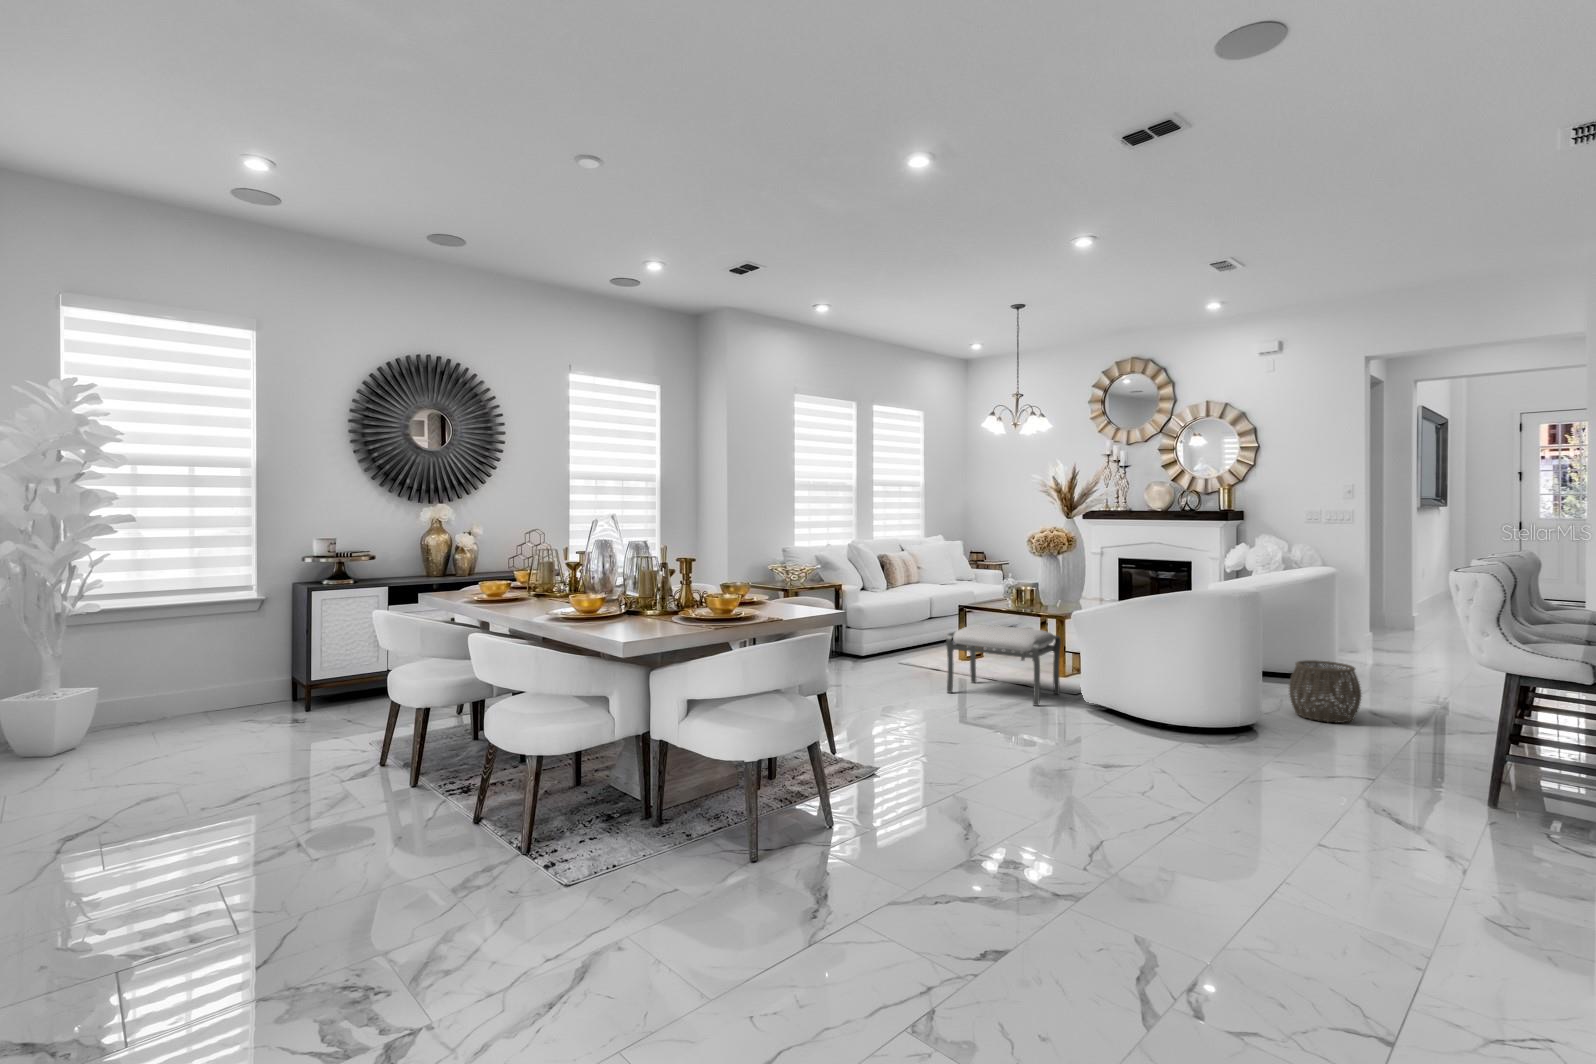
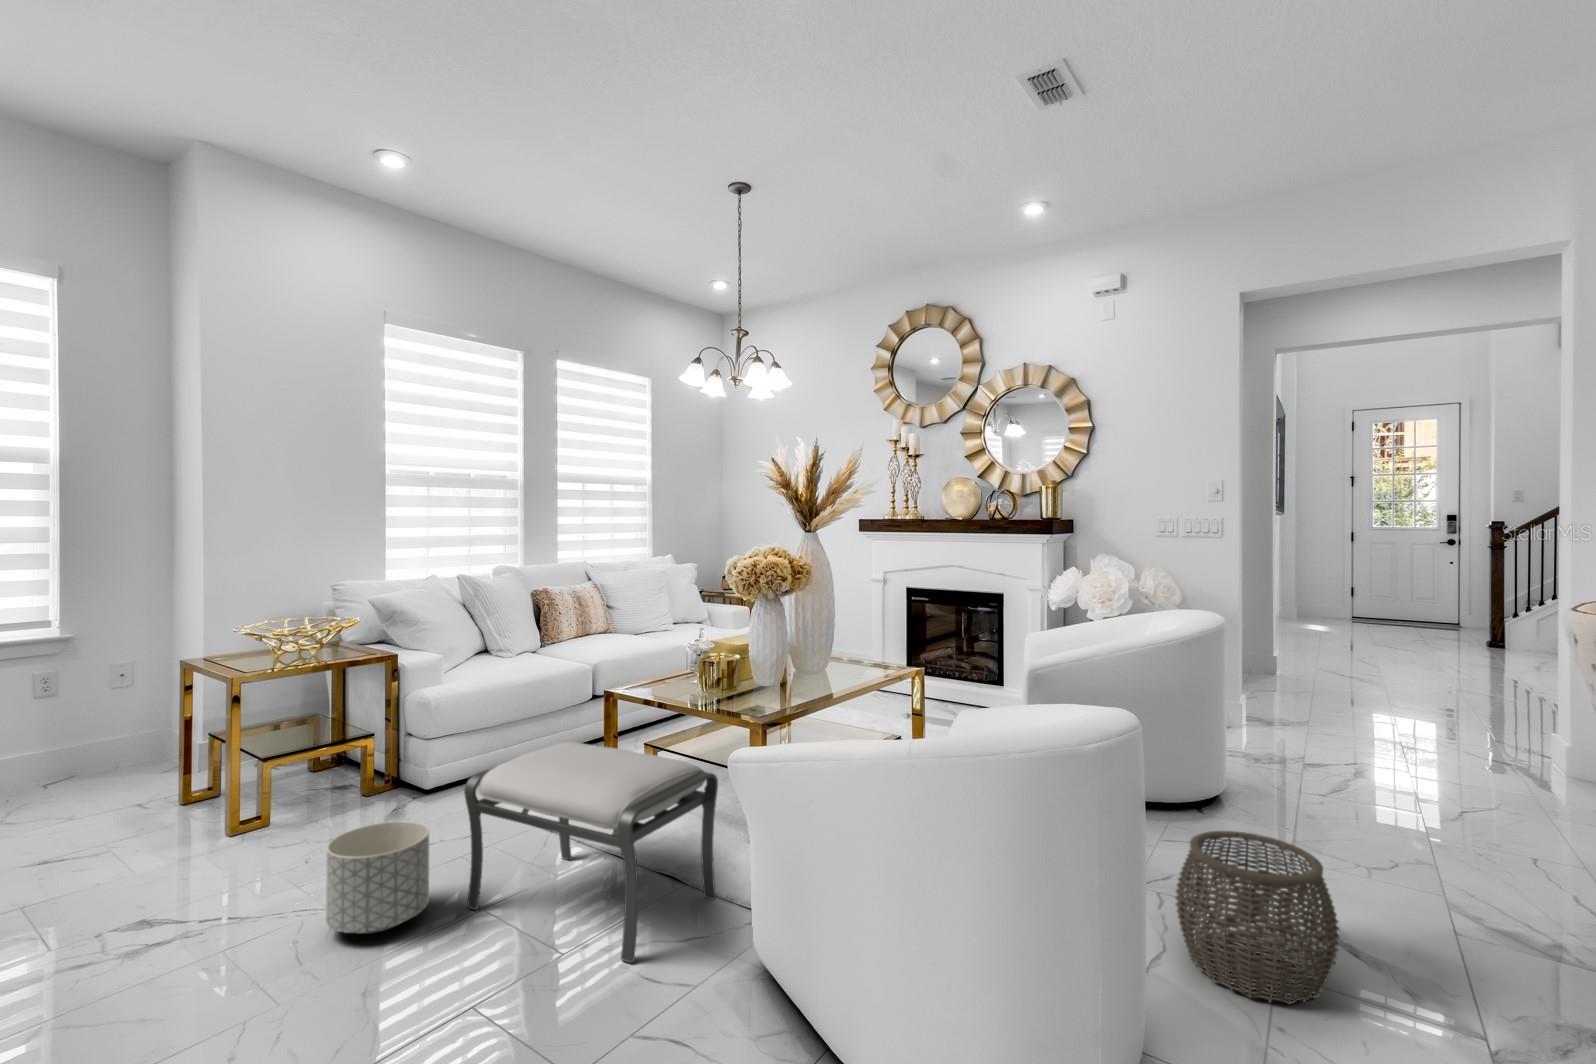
planter: none [895,654,934,697] -> present [326,821,429,934]

